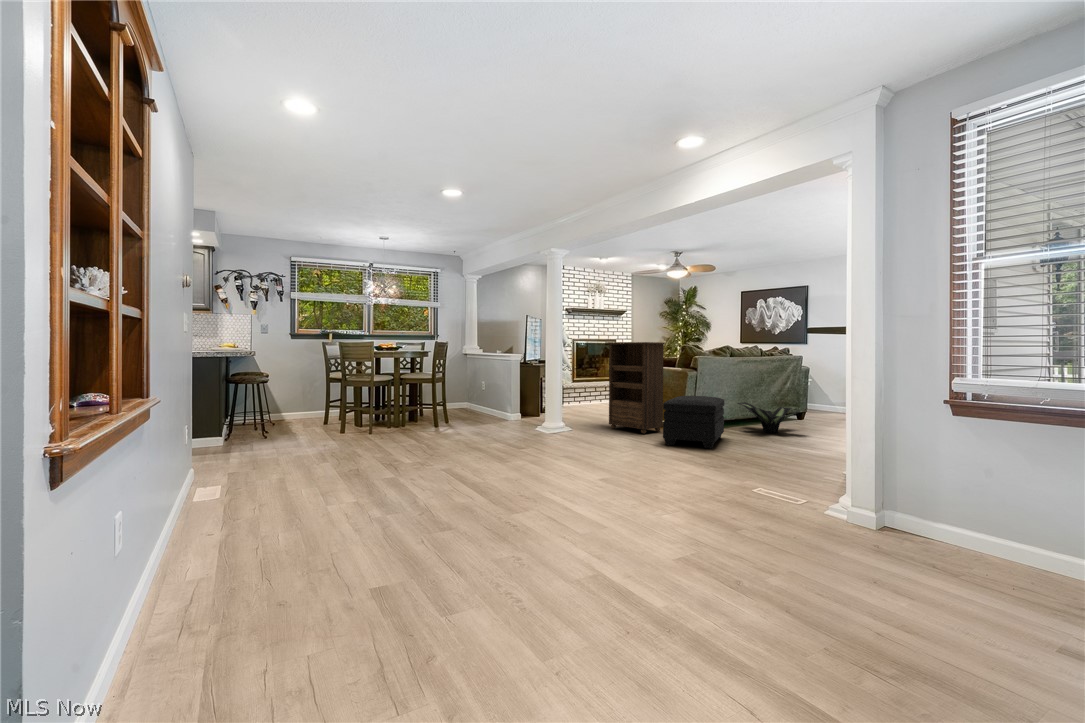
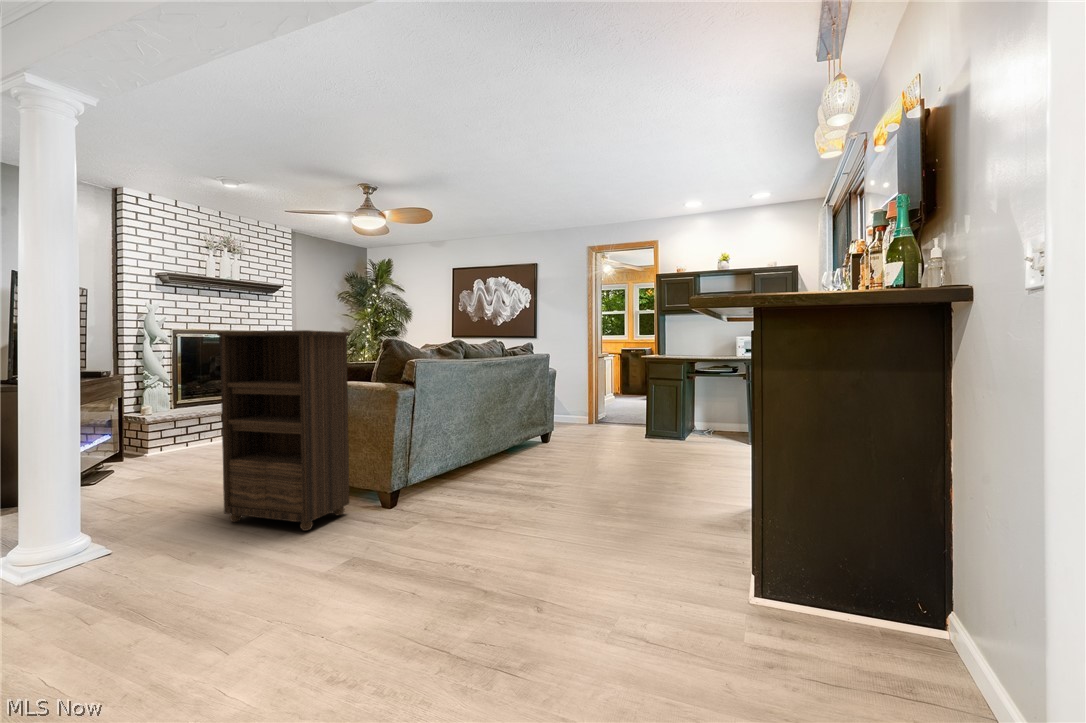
ottoman: present [663,396,724,449] -> none [351,438,472,570]
potted plant: present [738,402,796,433] -> none [477,432,581,483]

